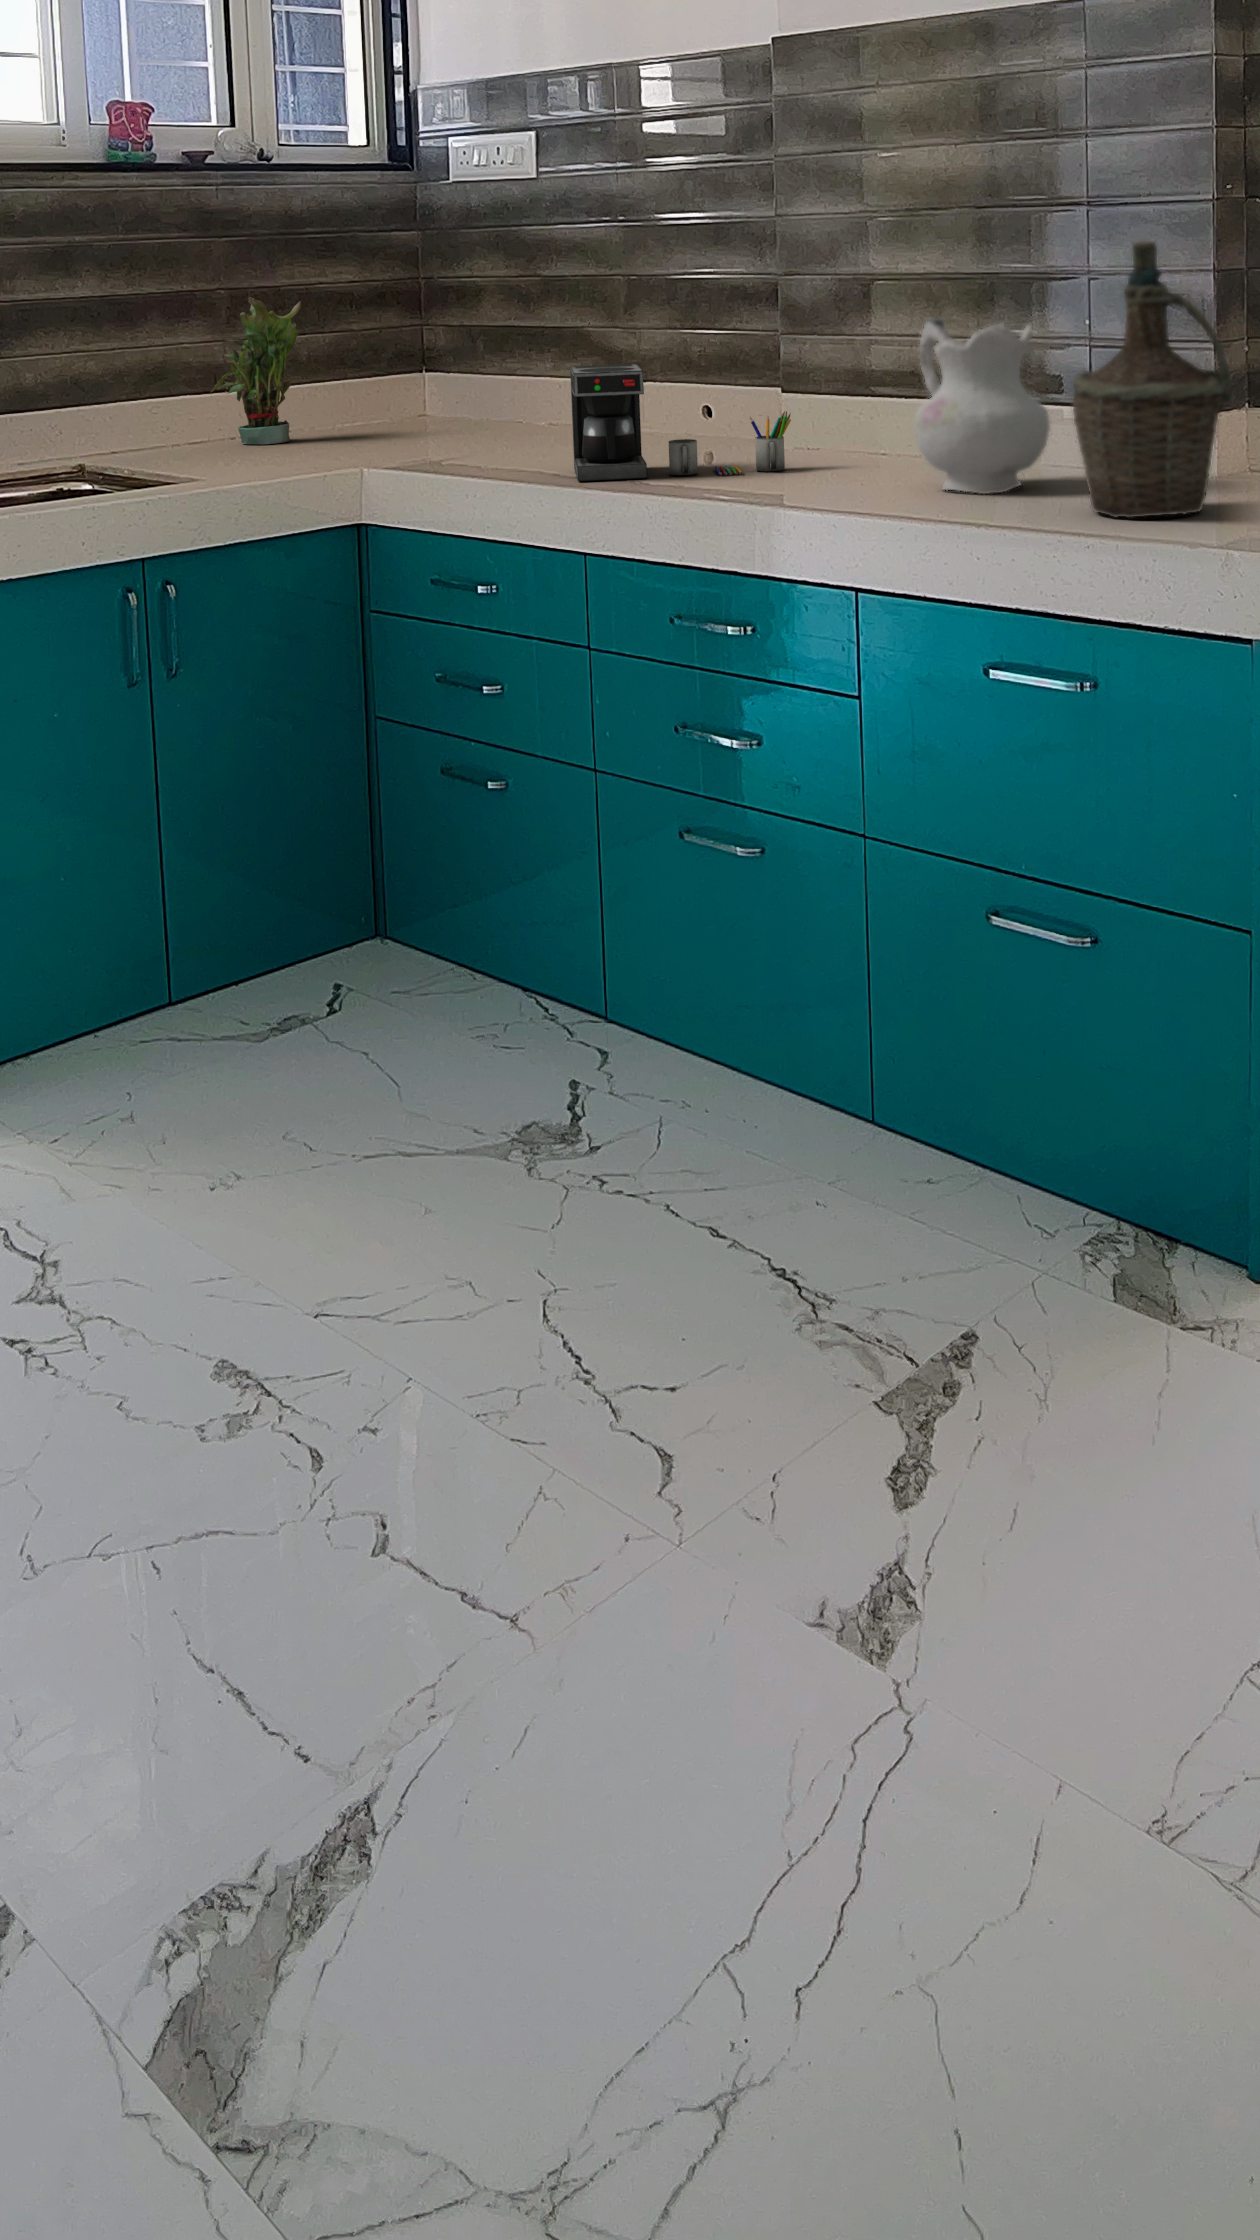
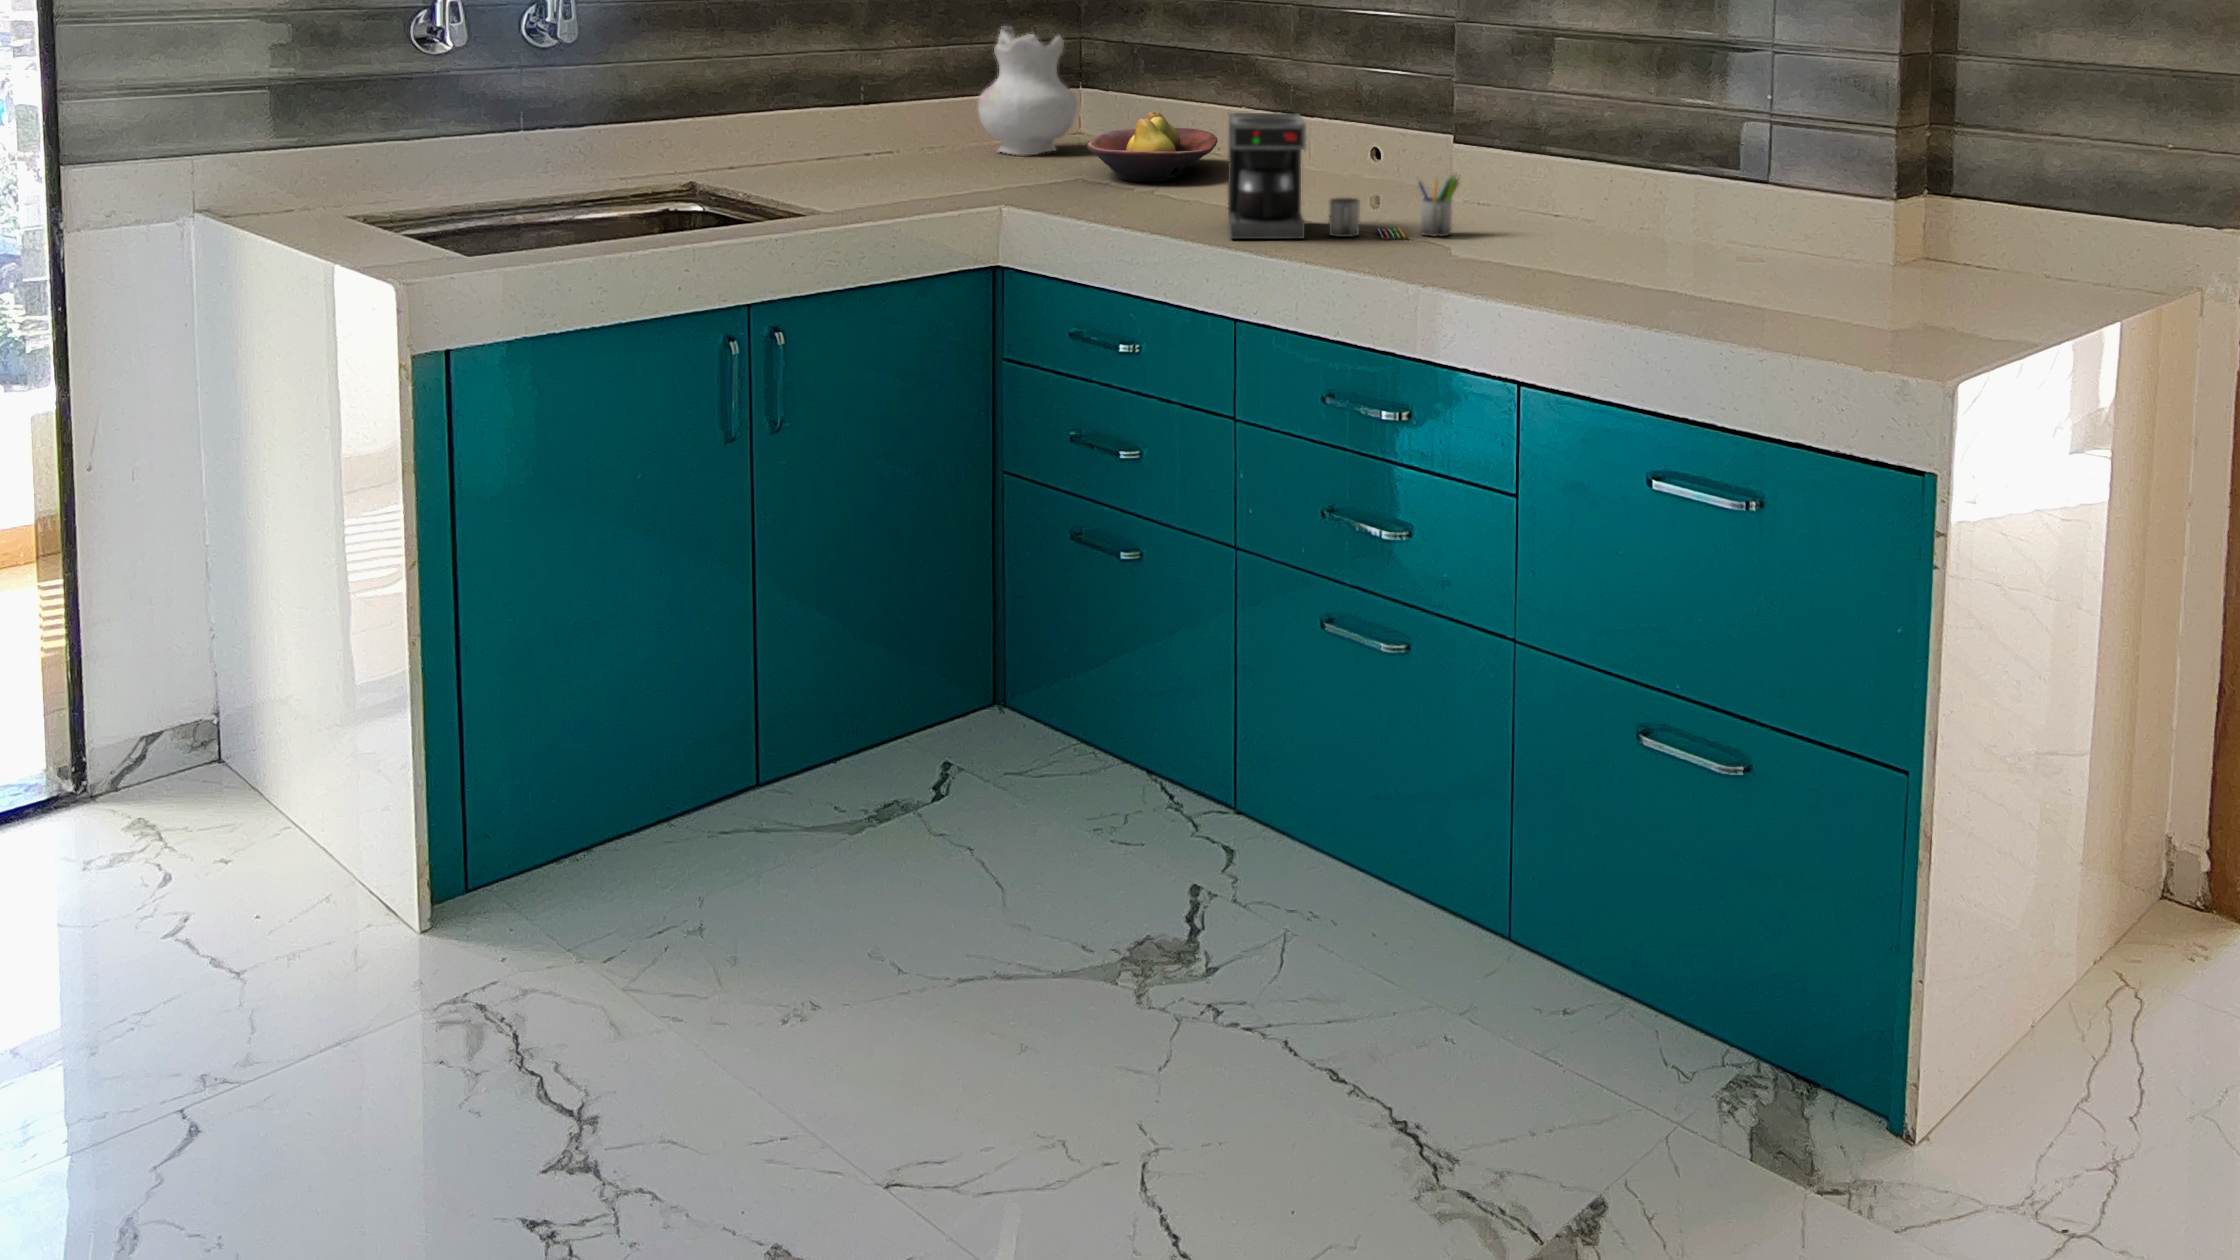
bottle: present [1072,241,1233,518] -> none [1754,34,1919,324]
potted plant: present [211,297,301,444] -> none [839,9,945,166]
ceramic pitcher: present [914,317,1050,494] -> present [978,26,1077,155]
fruit bowl: none [438,382,559,445] -> present [1087,111,1218,182]

